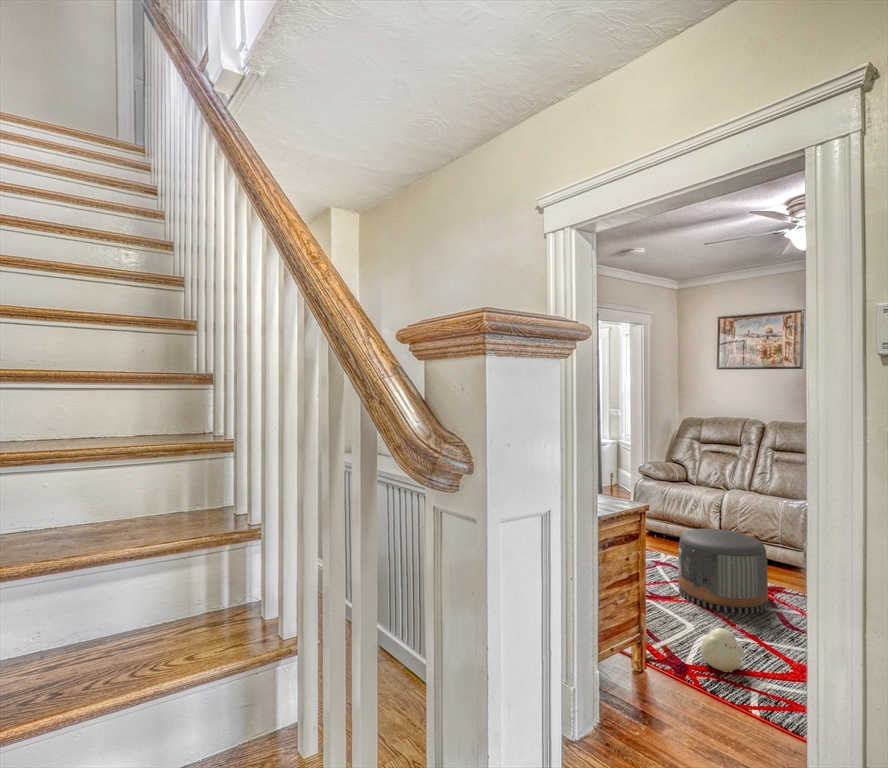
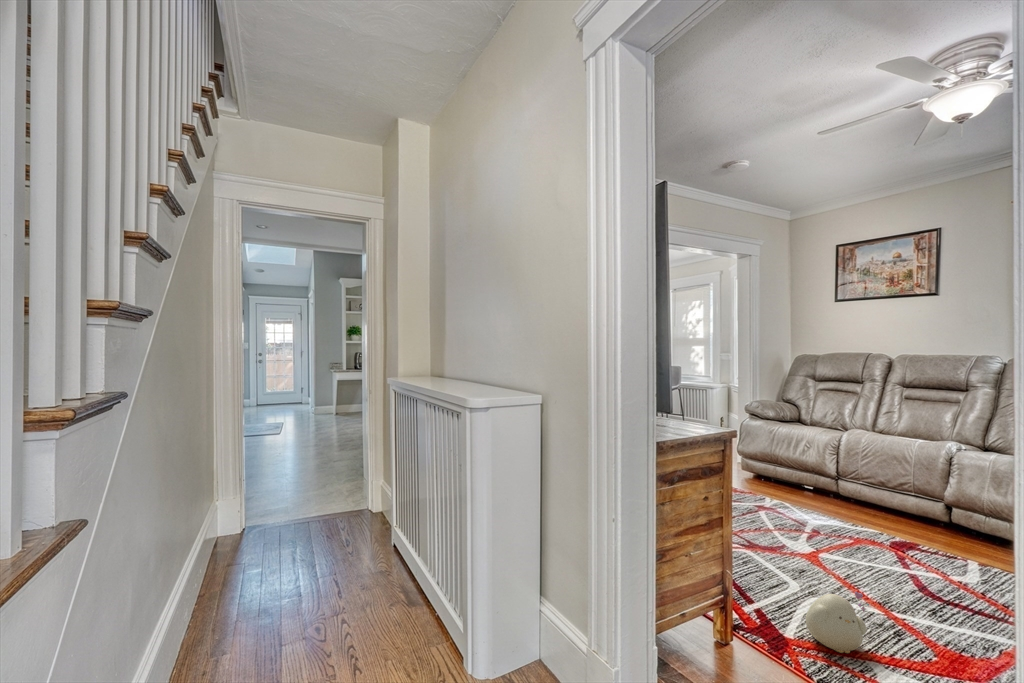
pouf: present [678,528,768,614] -> none [783,471,898,574]

